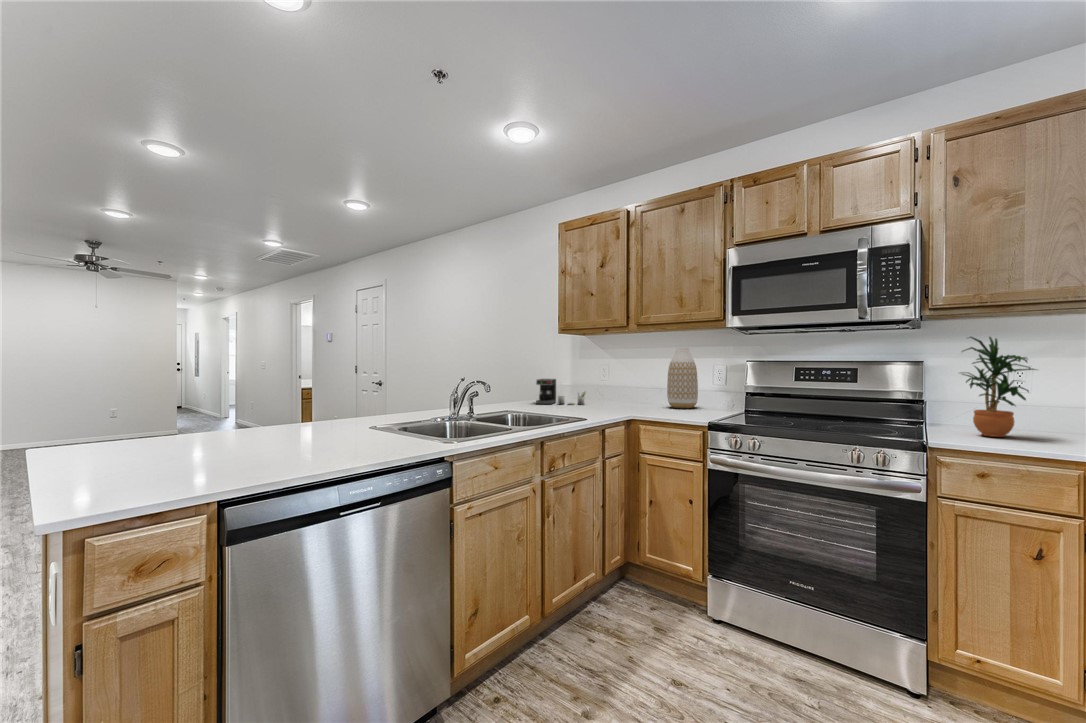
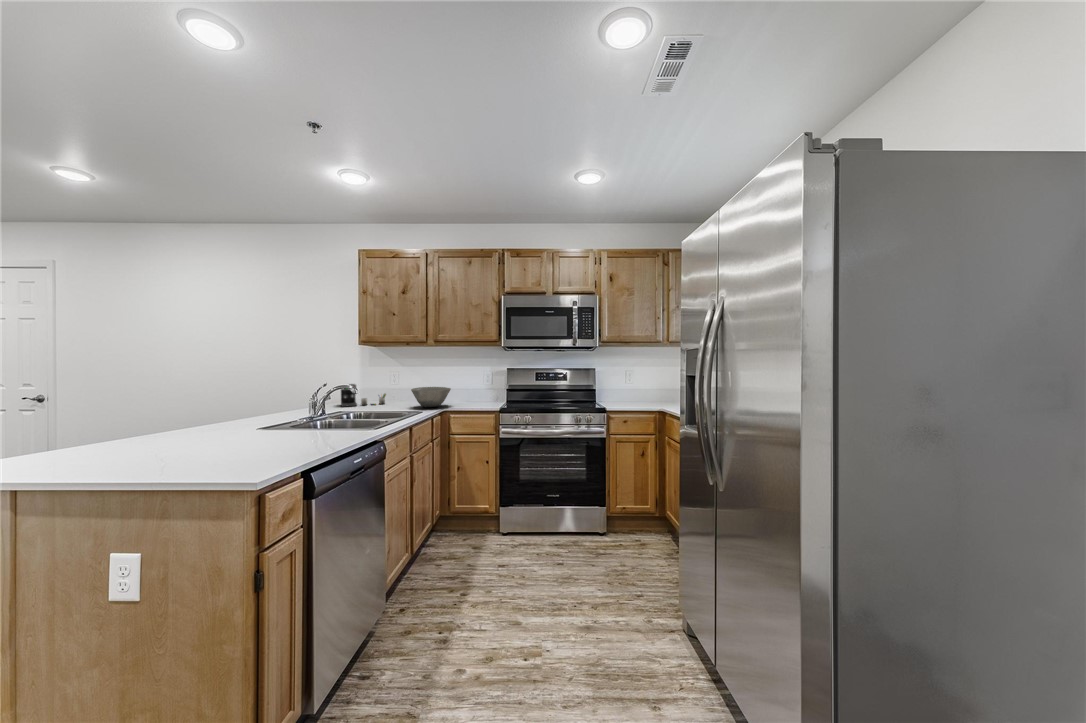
potted plant: present [962,337,1036,437] -> none [613,355,642,403]
vase: present [667,347,698,408] -> none [453,357,474,401]
bowl: none [598,386,651,412] -> present [411,387,451,407]

